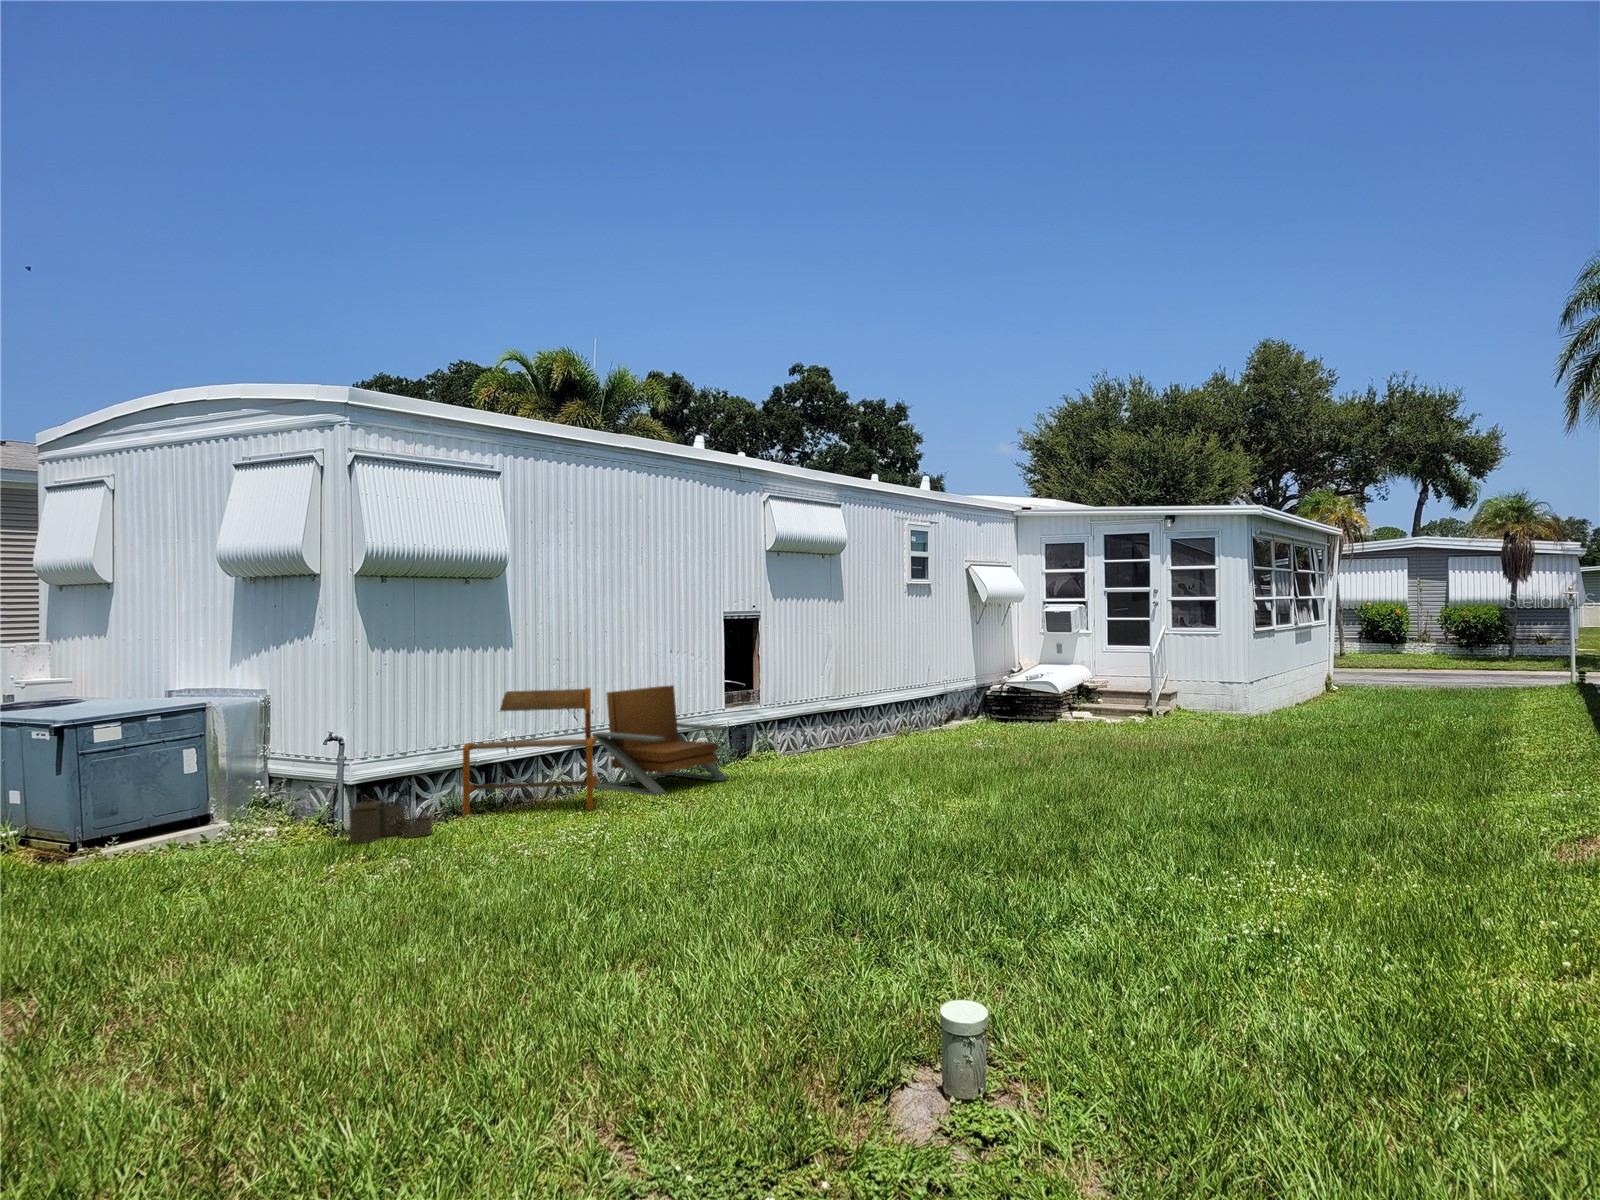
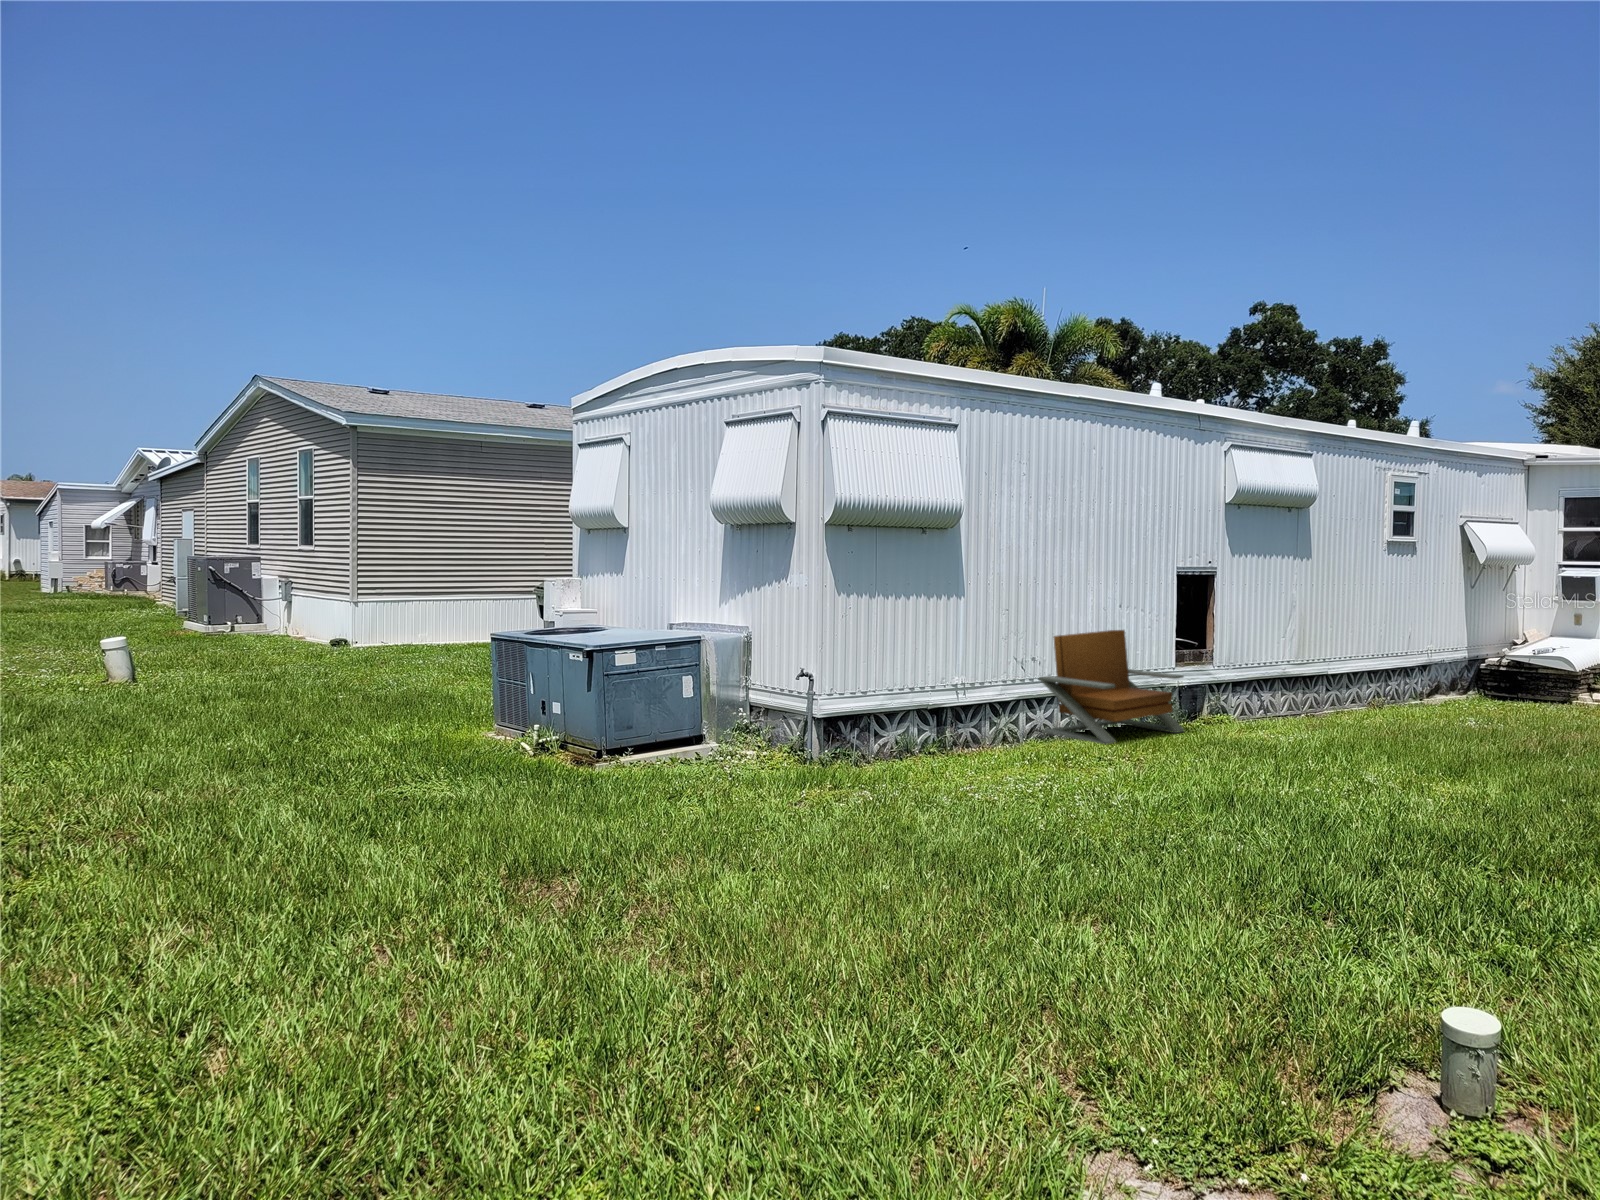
bench: present [463,688,598,815] -> none [914,632,1045,756]
woven basket: present [349,799,432,843] -> none [815,730,888,773]

